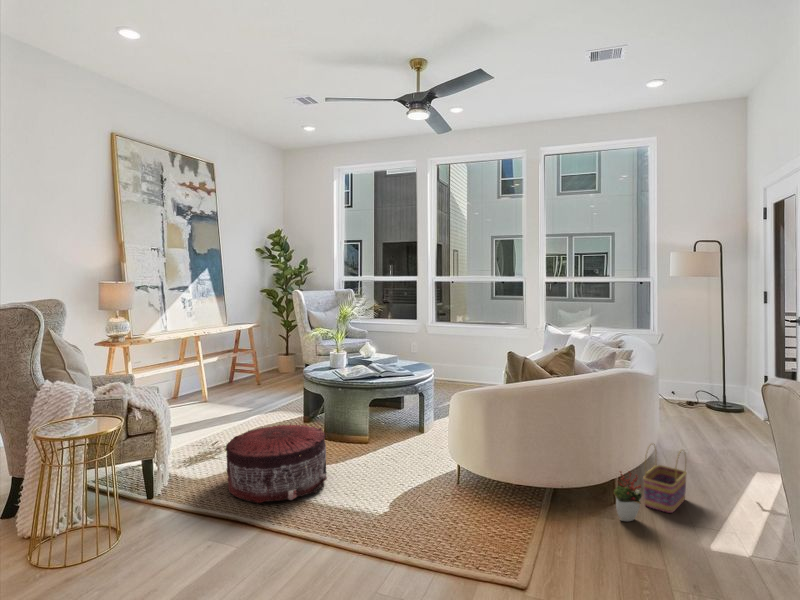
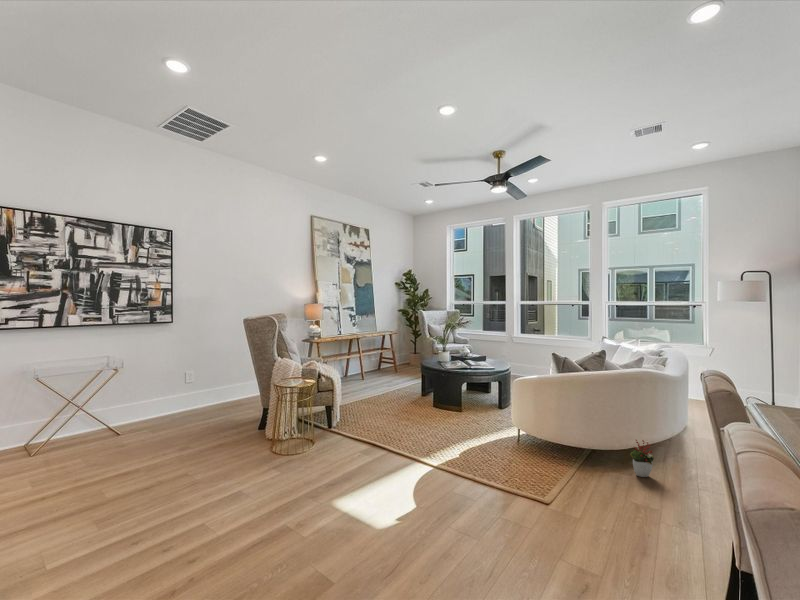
pouf: present [225,424,327,503] -> none [371,393,431,439]
basket: present [644,444,687,513] -> none [659,424,700,476]

